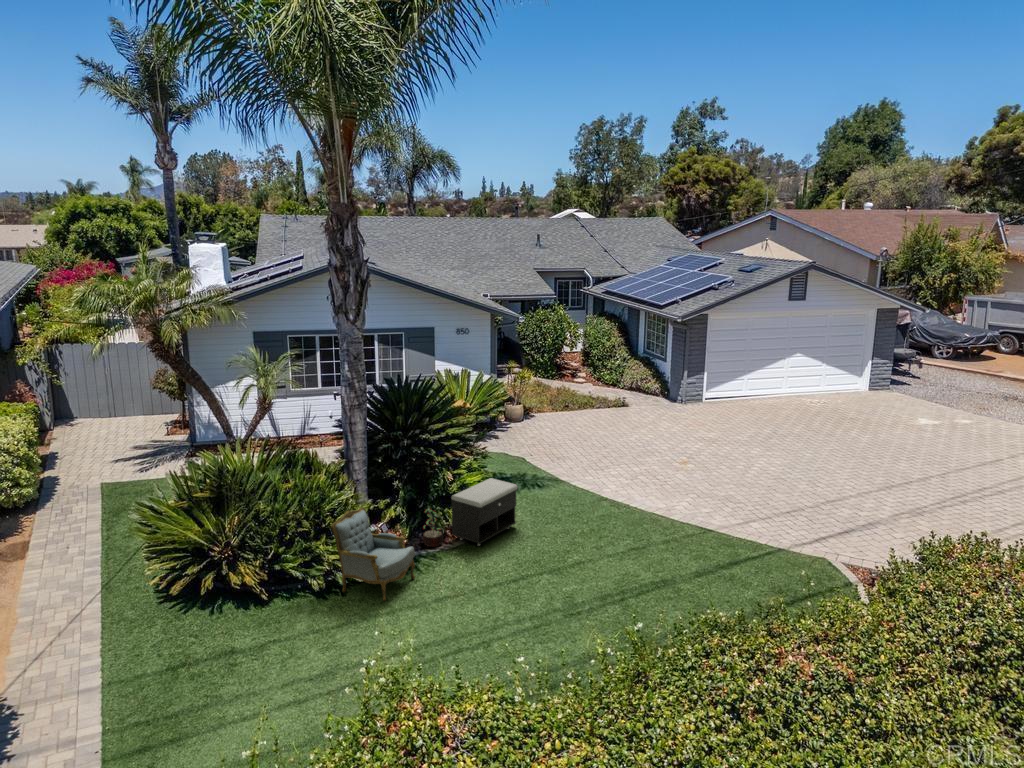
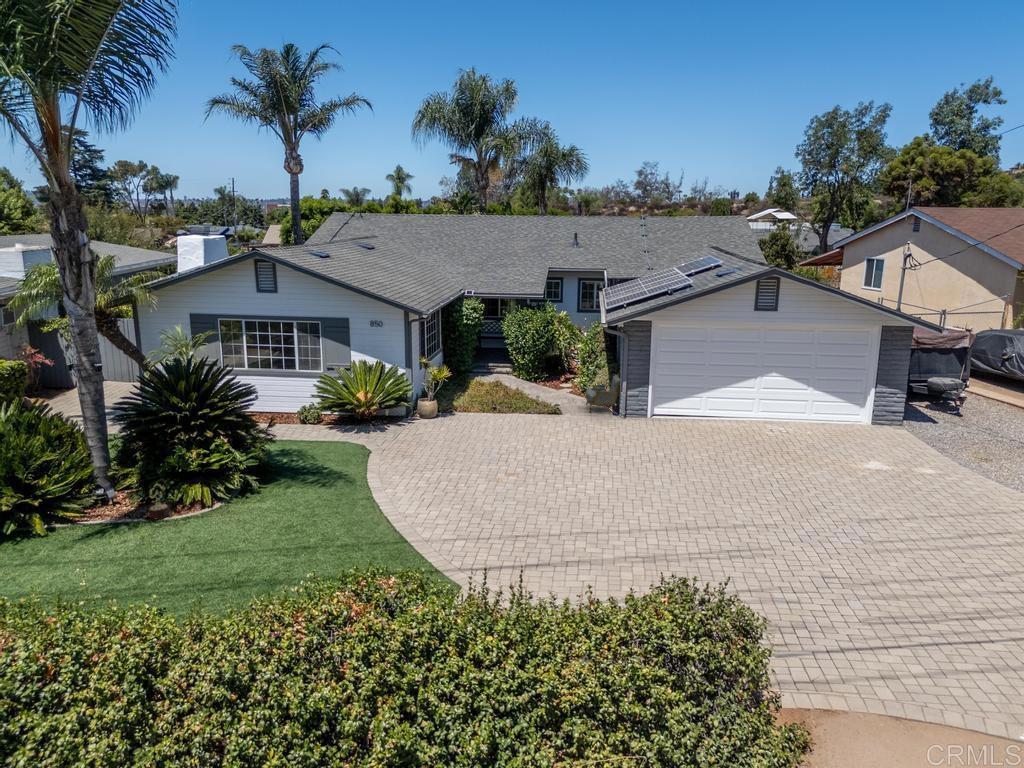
storage bench: present [451,478,518,545] -> none [175,463,248,525]
armchair: present [331,508,415,601] -> present [586,374,620,413]

